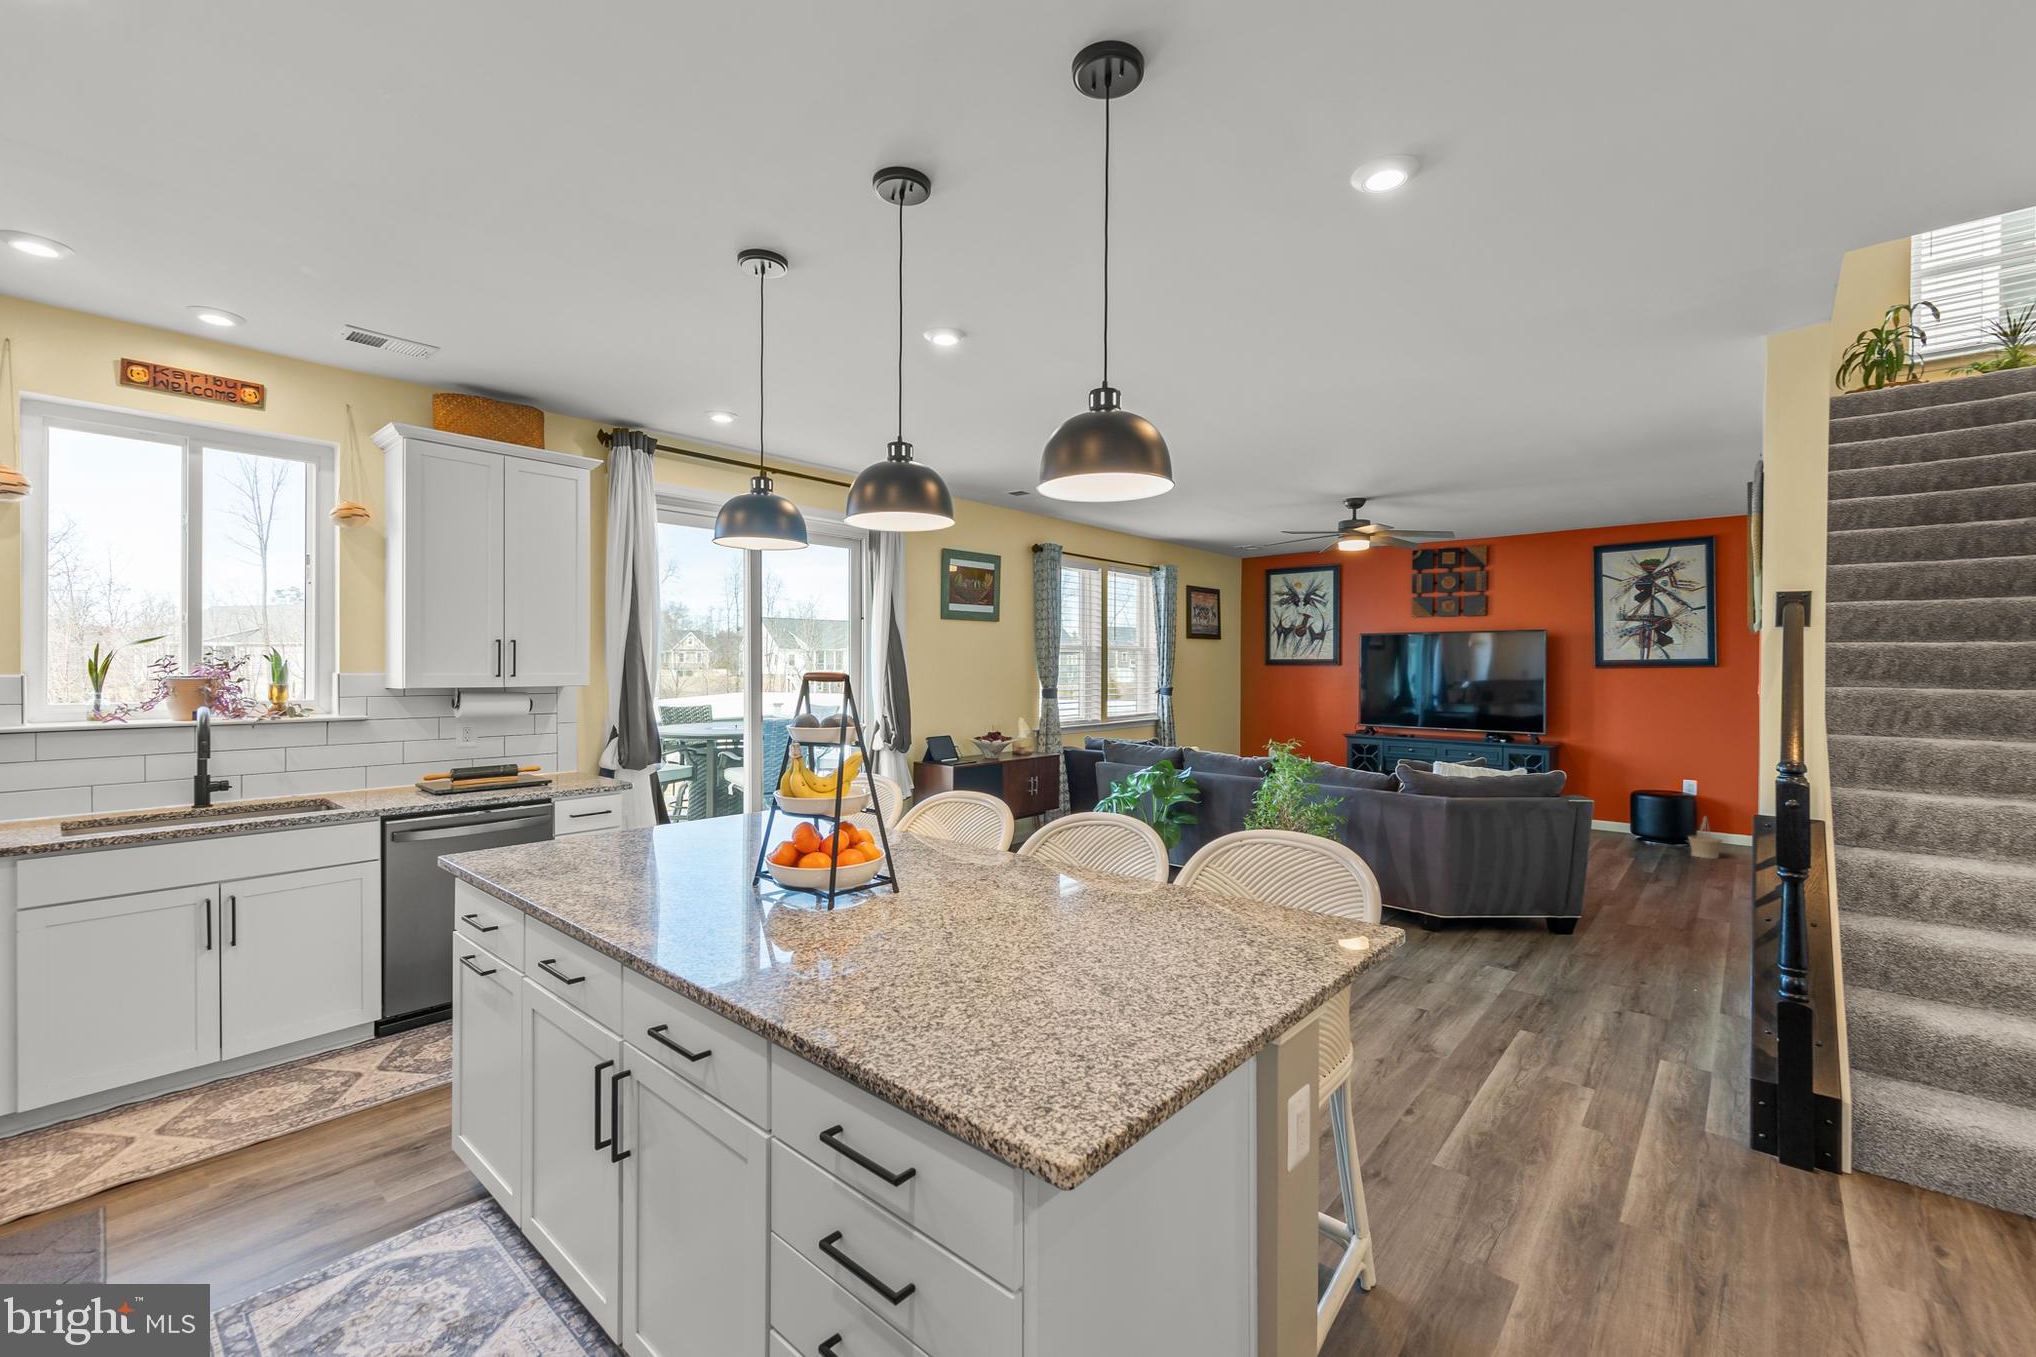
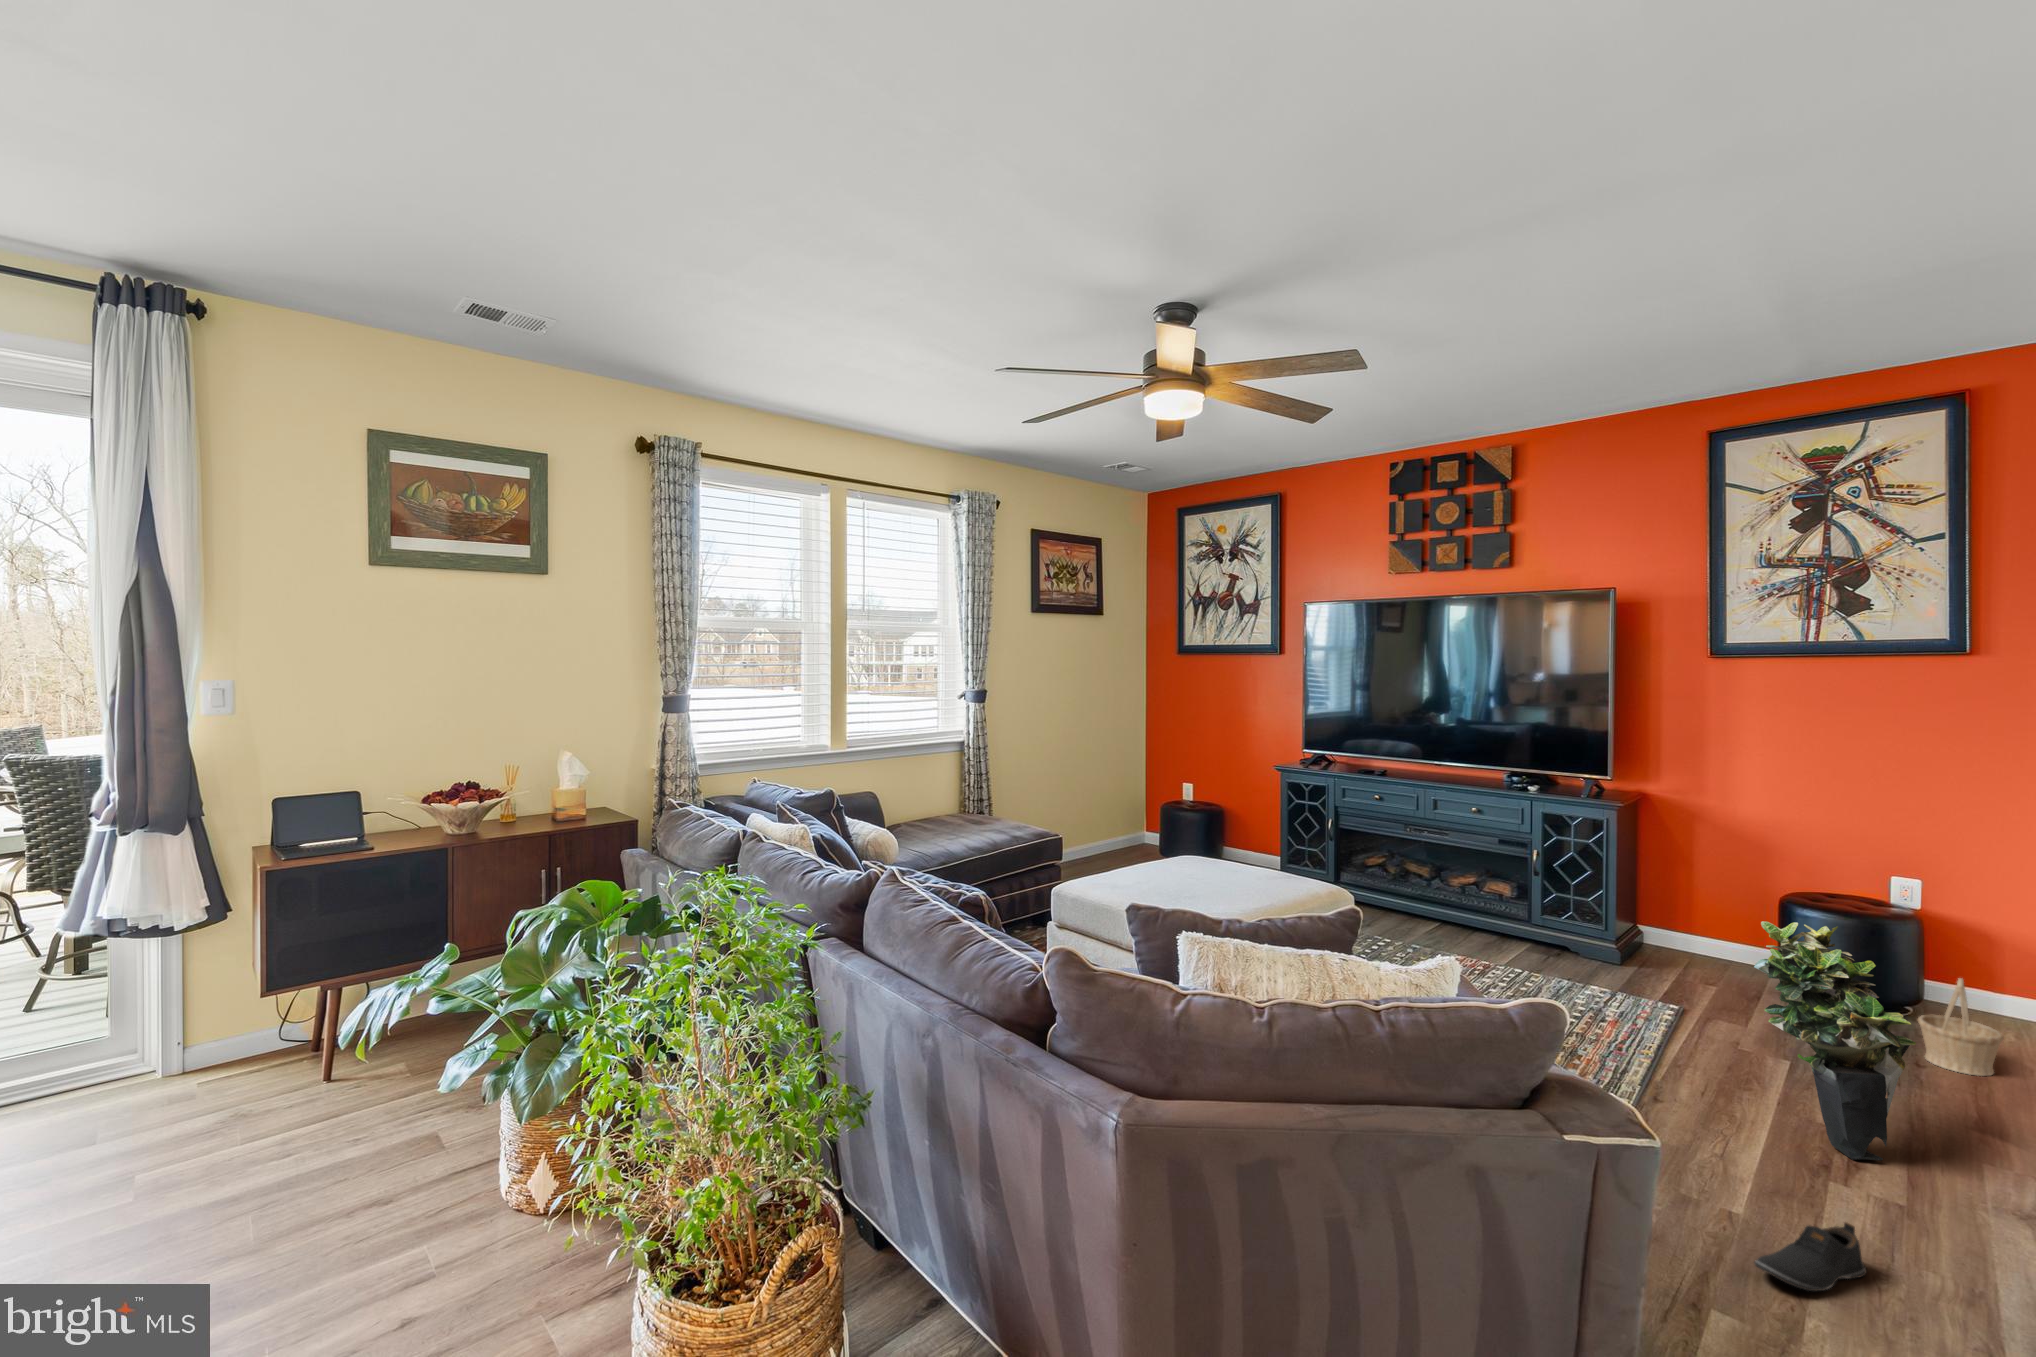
potted plant: none [1615,785,1678,878] -> present [1754,921,1916,1161]
shoe: none [1613,881,1653,900] -> present [1755,1222,1866,1291]

